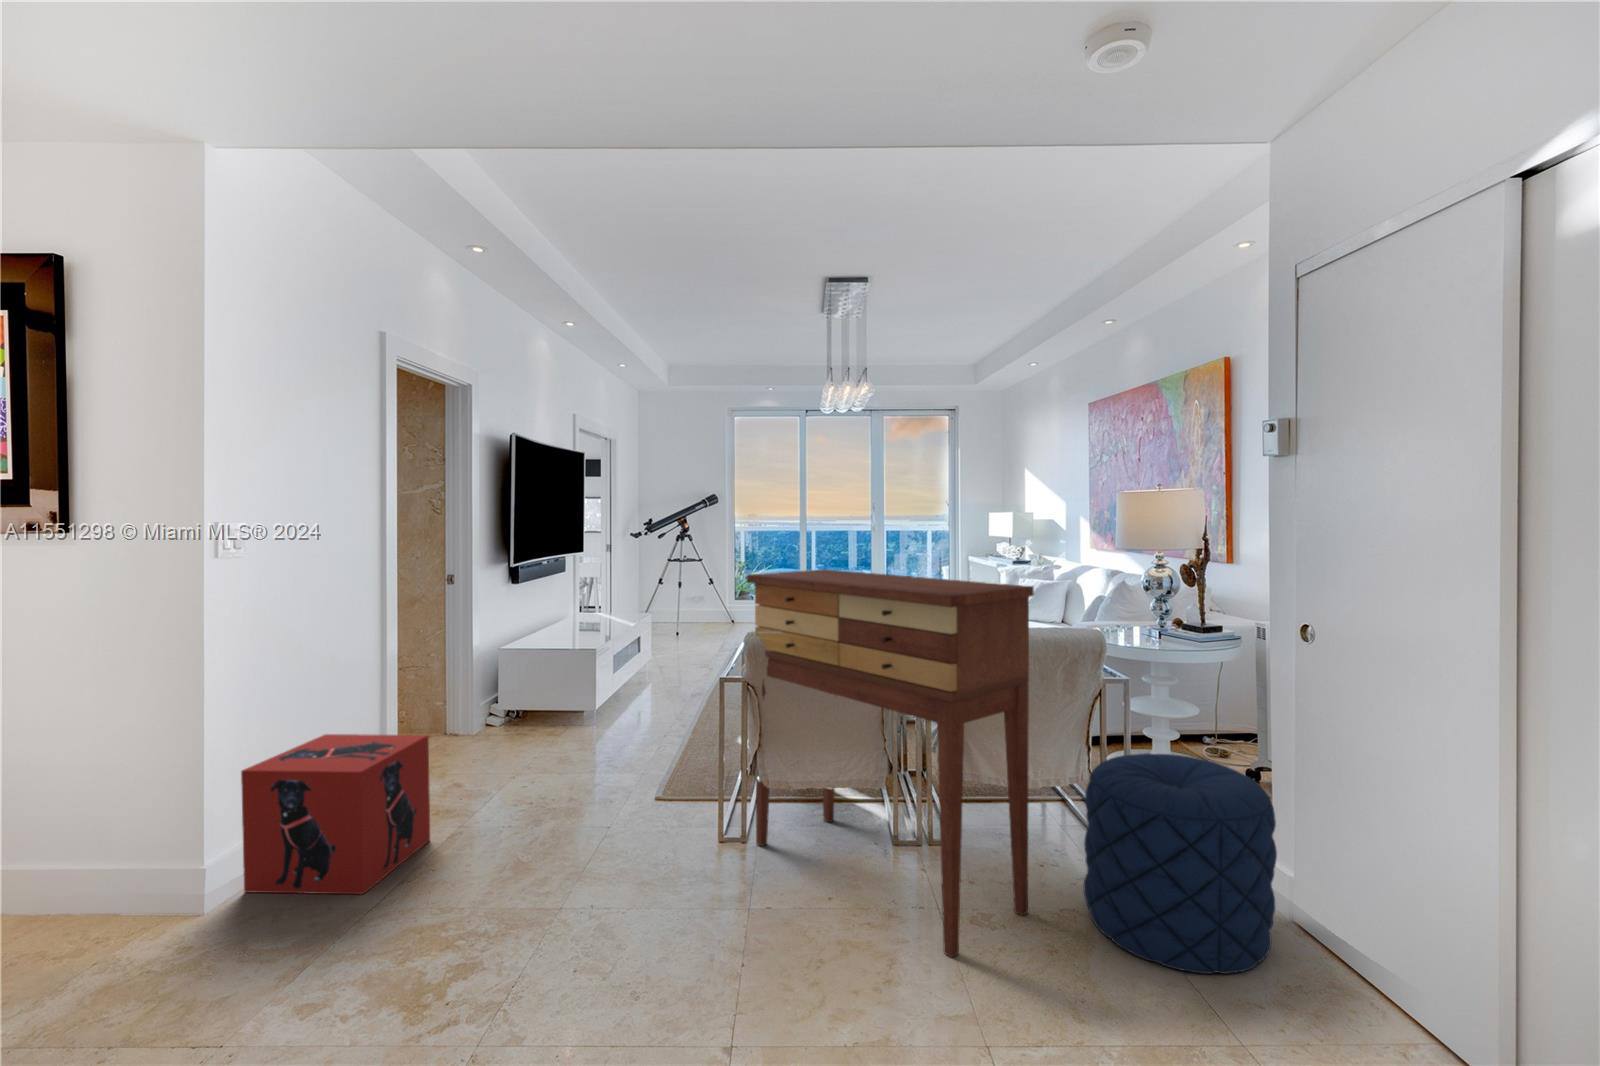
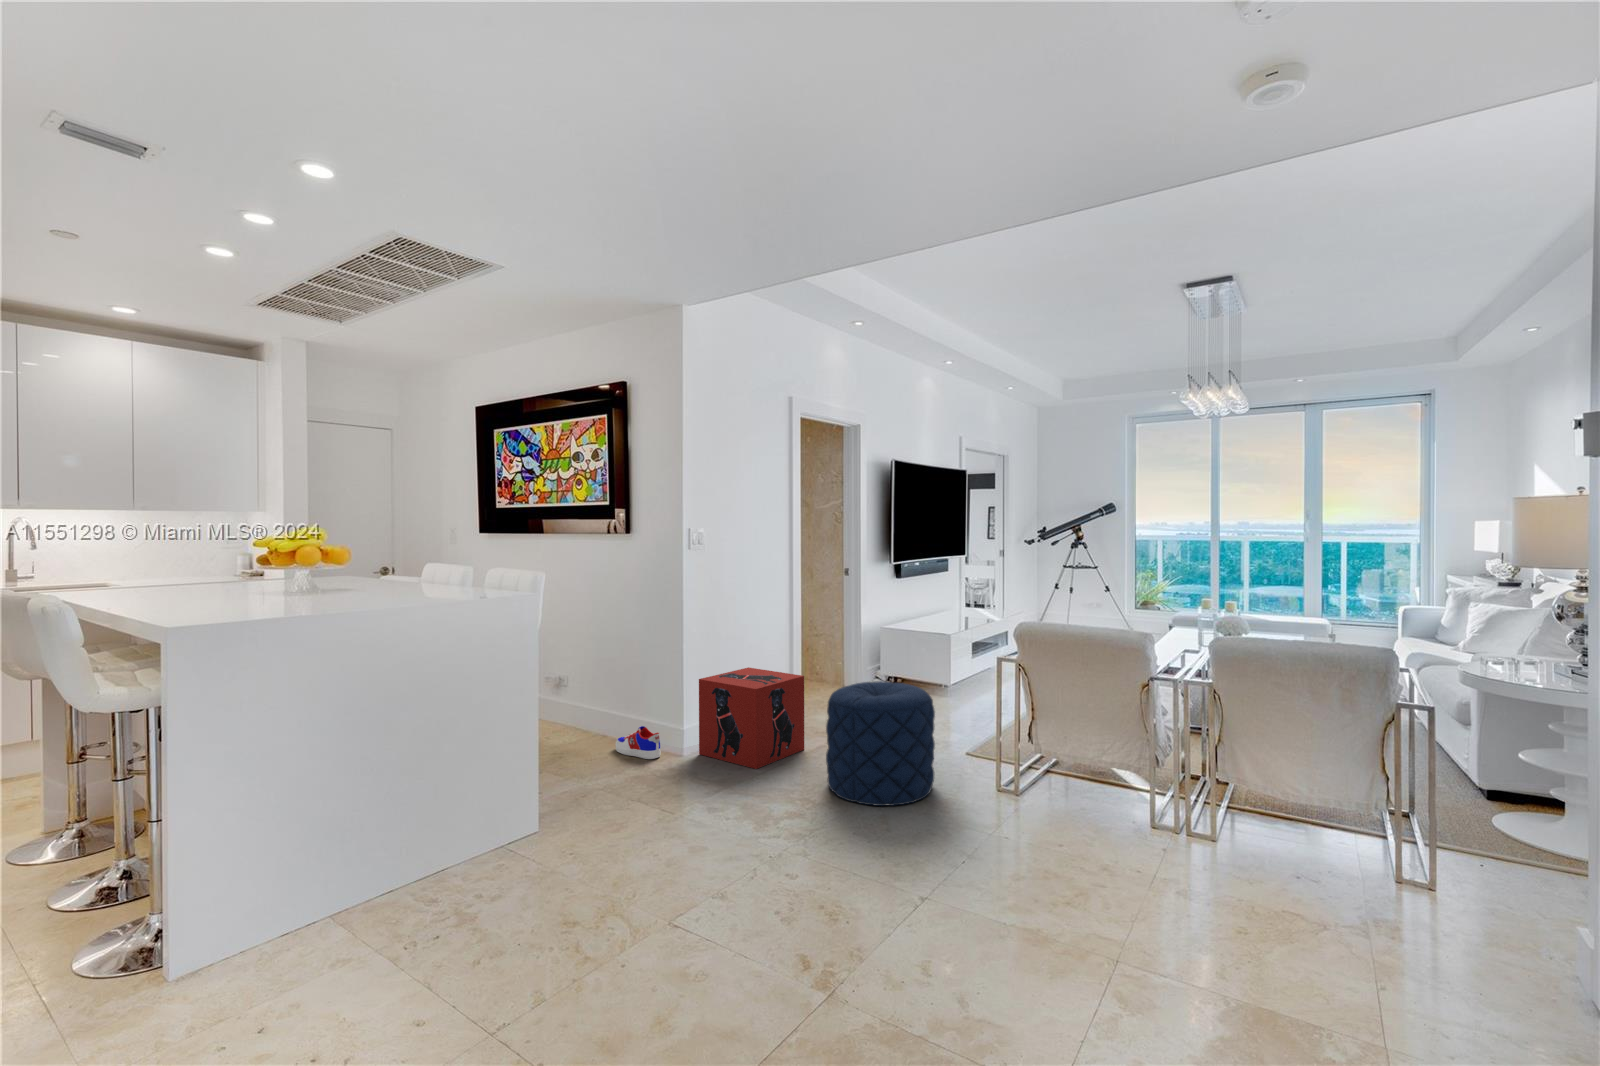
console table: present [747,569,1034,957] -> none [1022,572,1251,906]
pouf: present [1083,753,1277,974] -> present [826,681,935,806]
sneaker: none [51,872,163,932] -> present [616,726,661,759]

